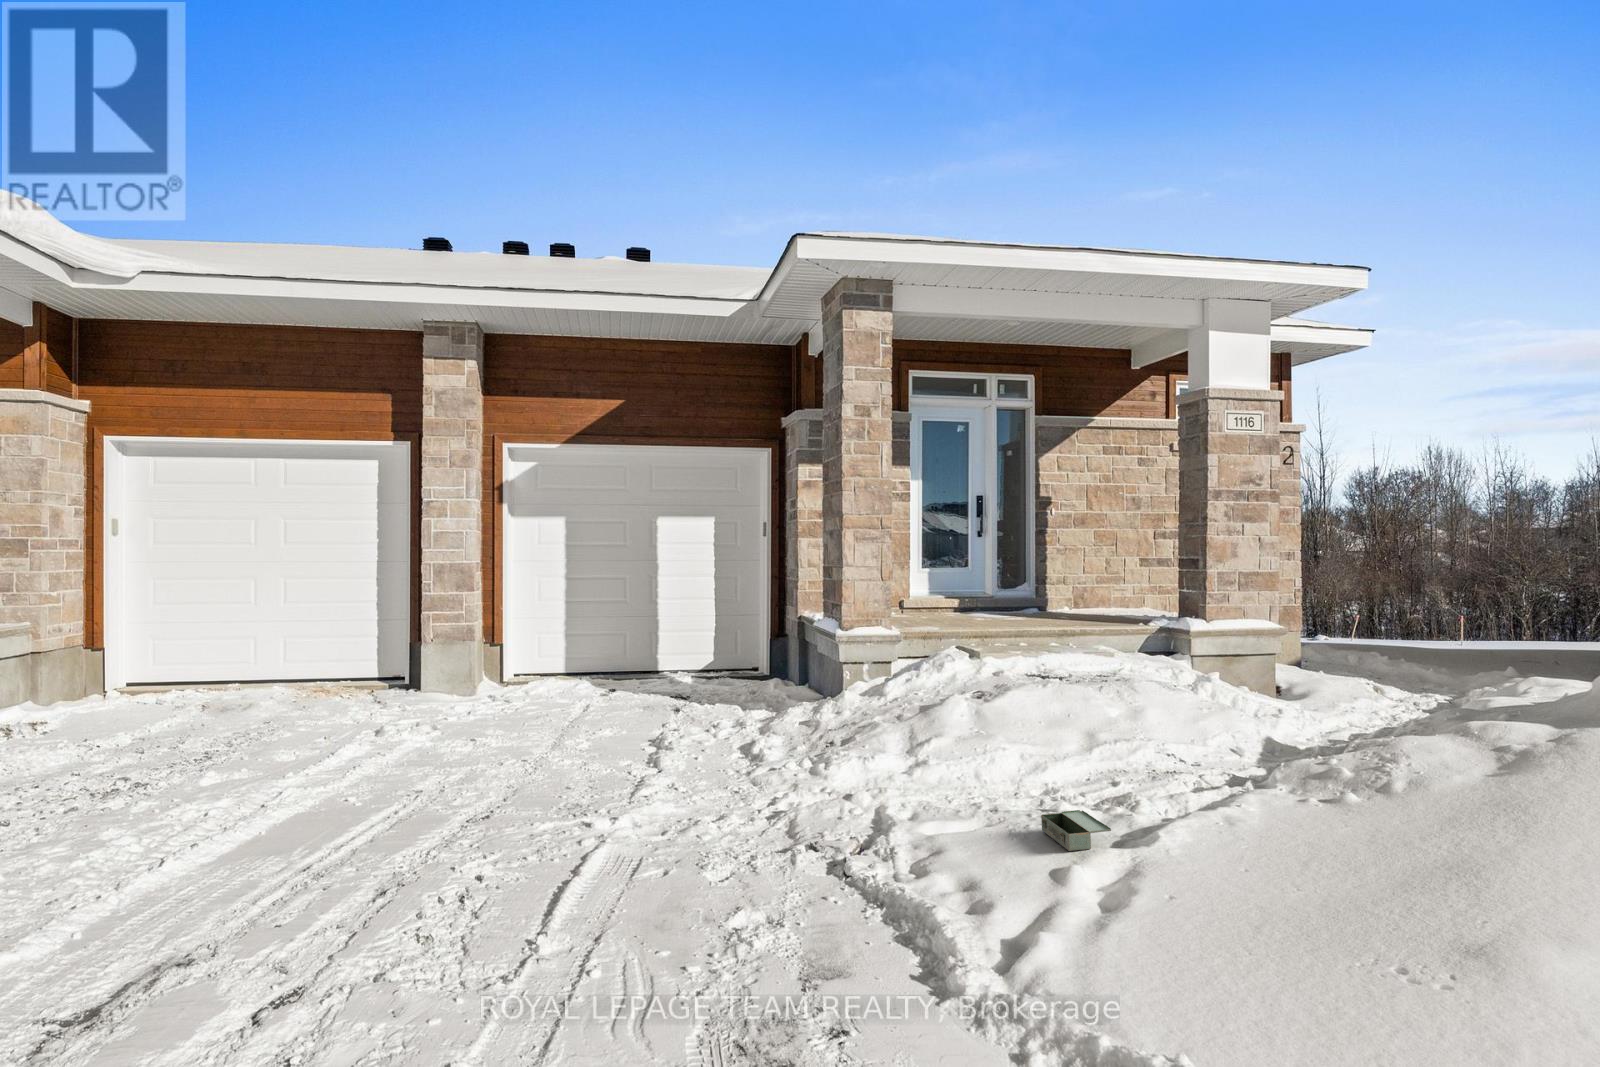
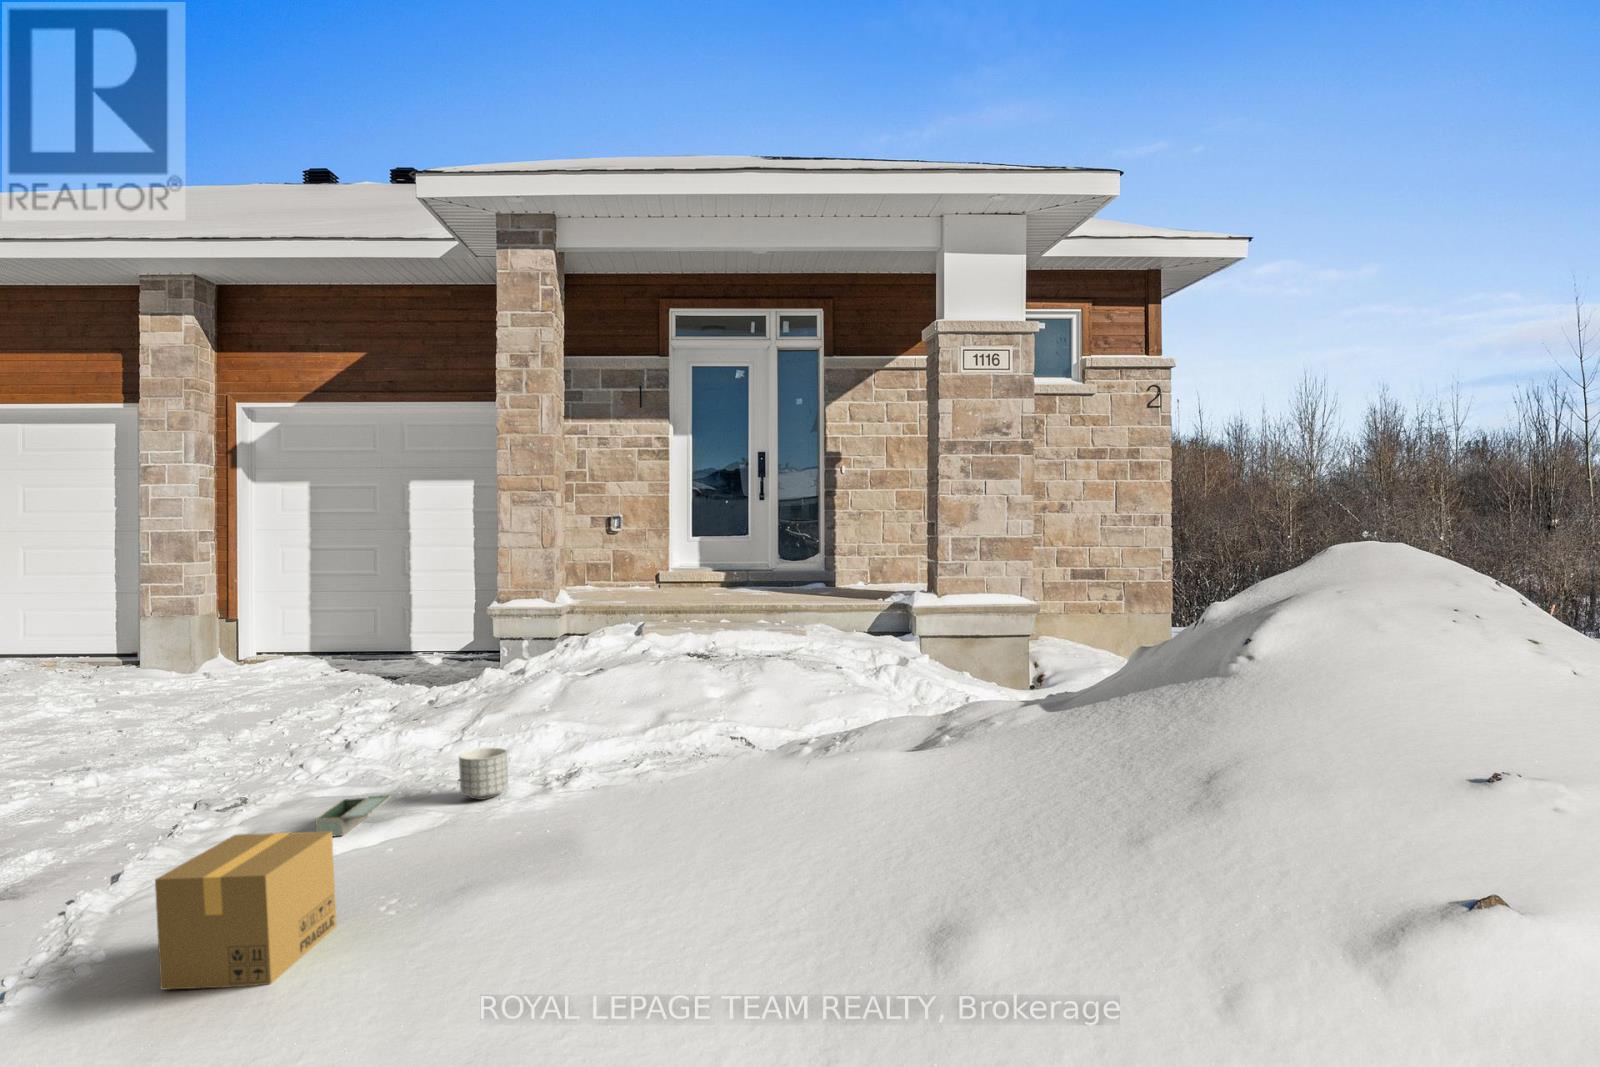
planter: none [1117,765,1162,812] -> present [459,748,508,800]
cardboard box: none [1248,849,1424,1003] -> present [155,831,337,990]

